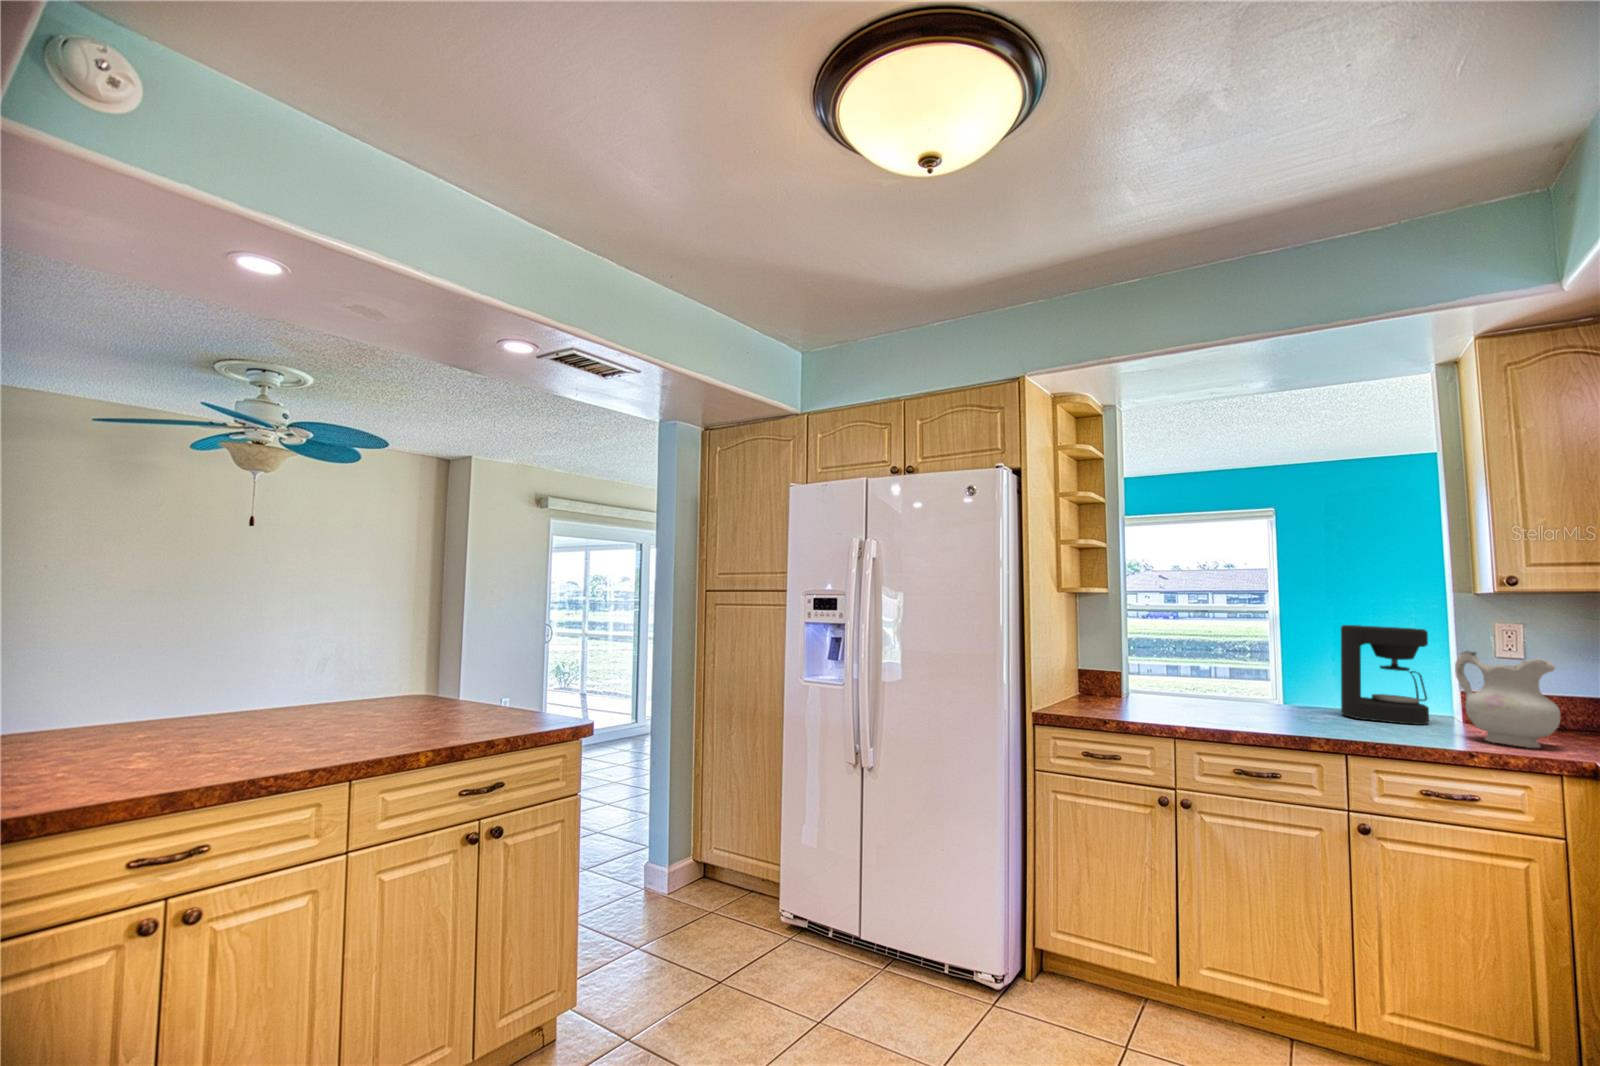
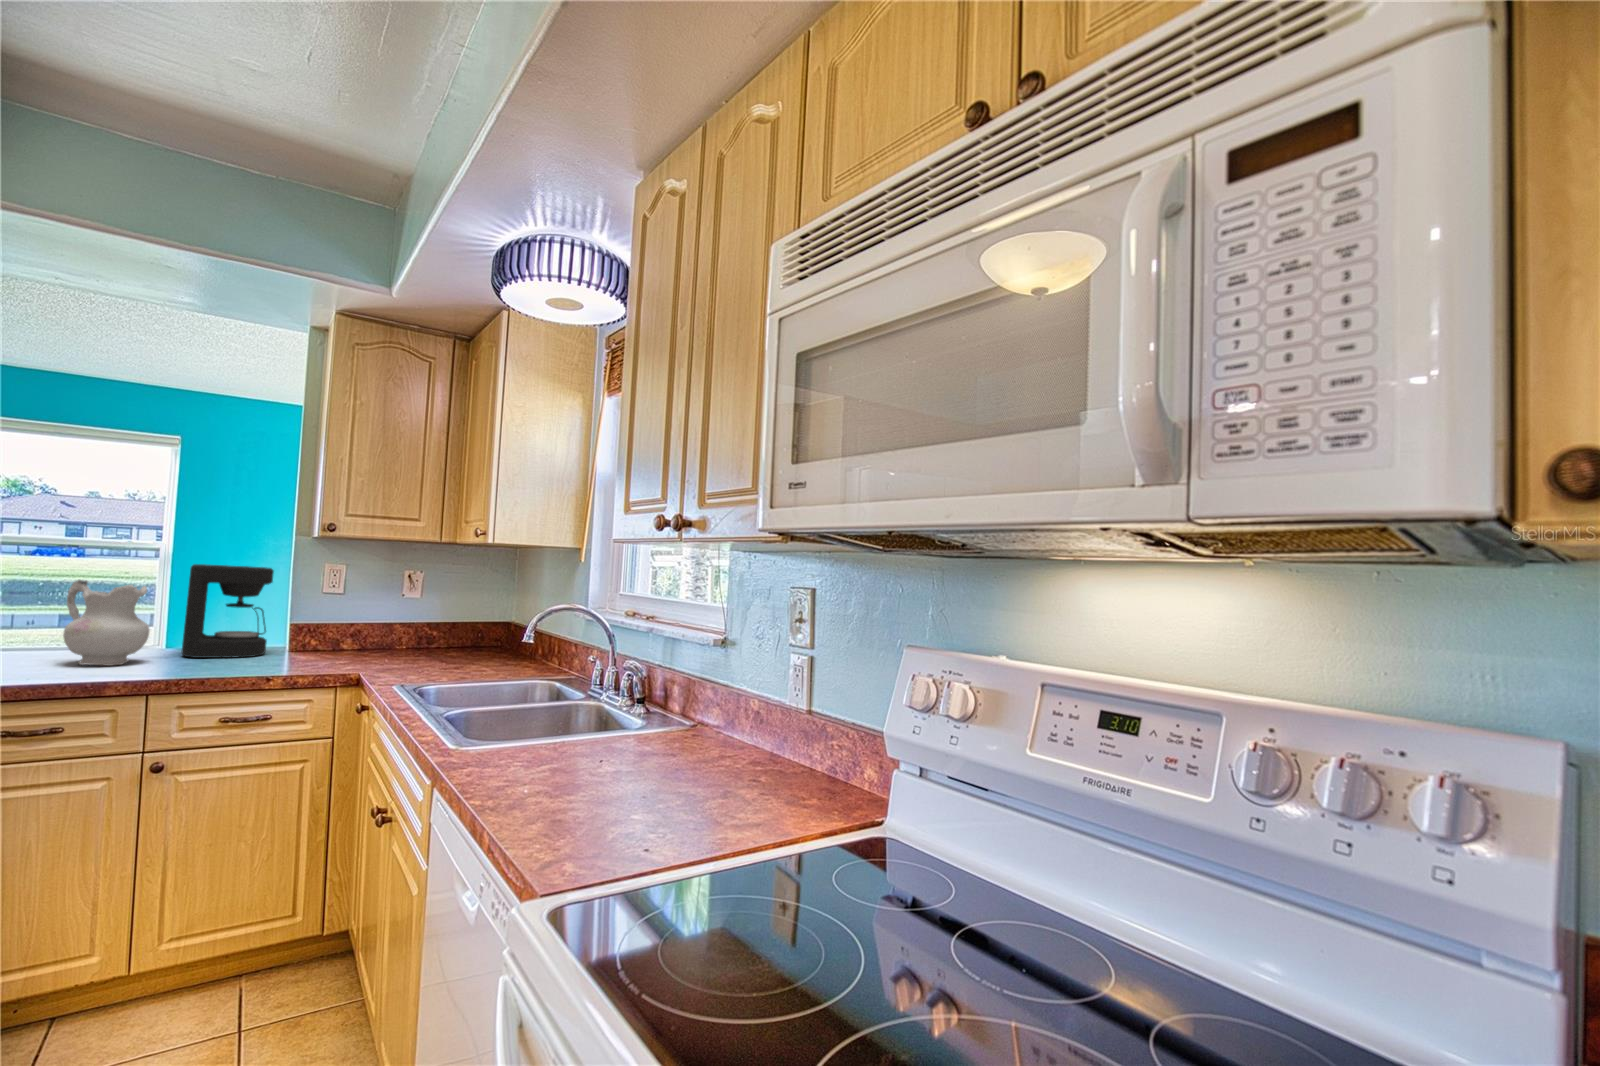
ceramic pitcher: present [1455,651,1561,748] -> present [63,580,150,666]

